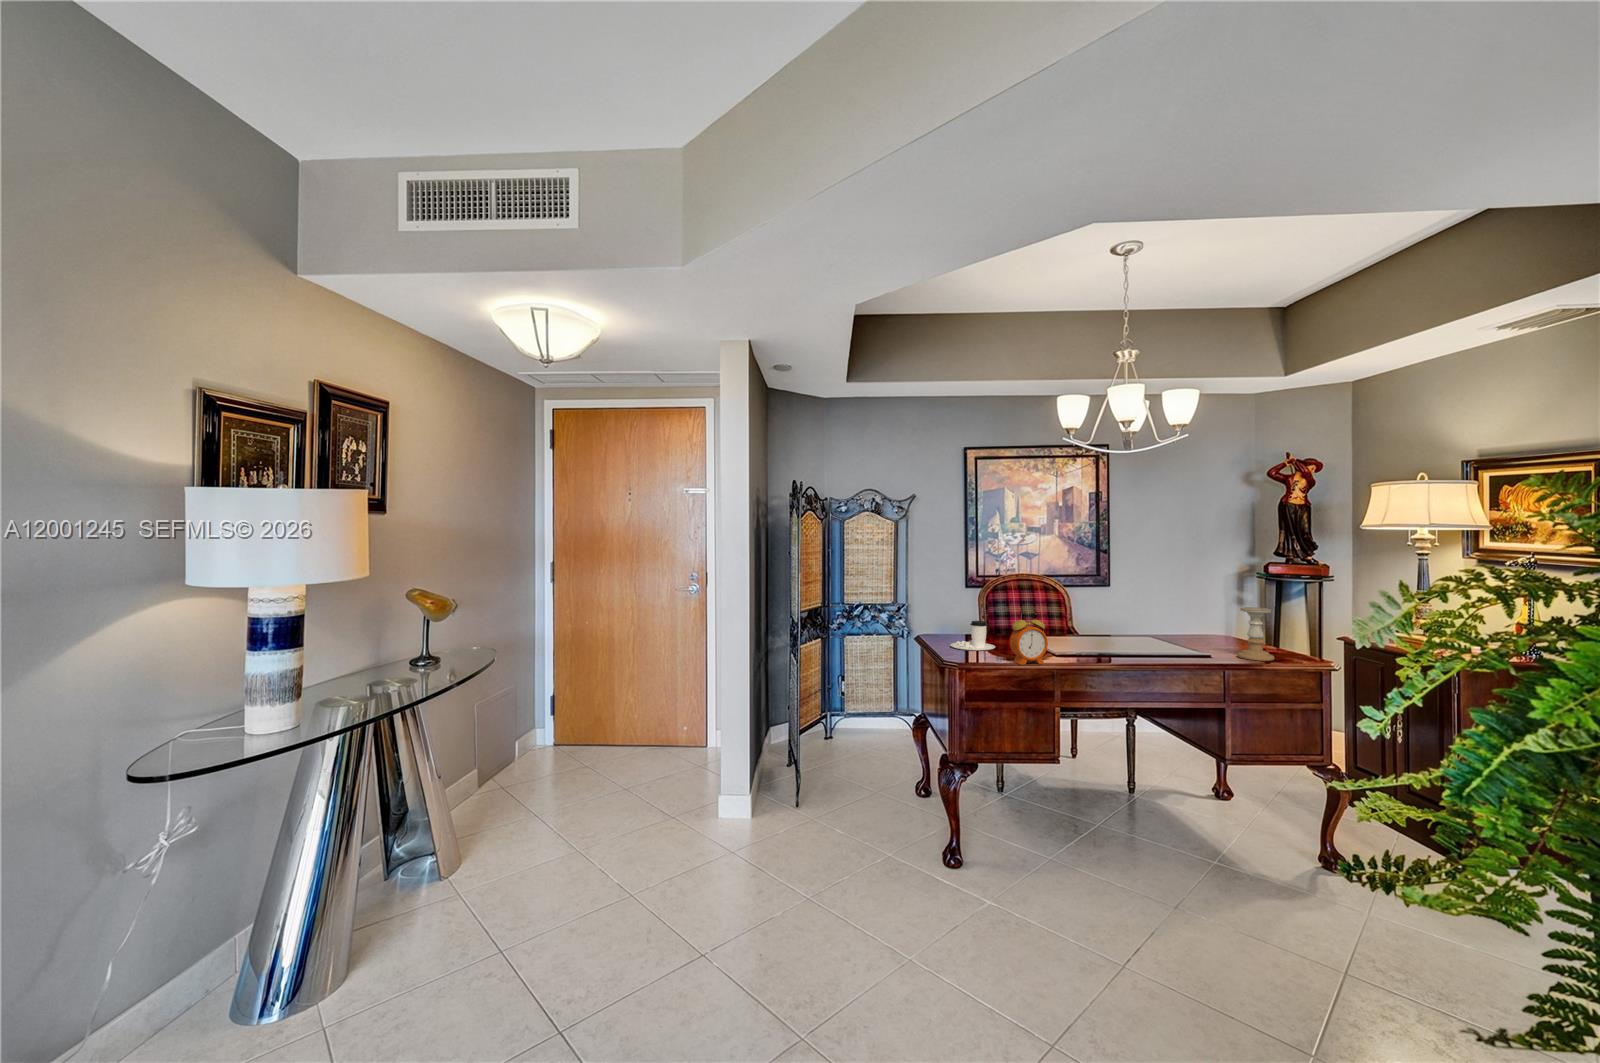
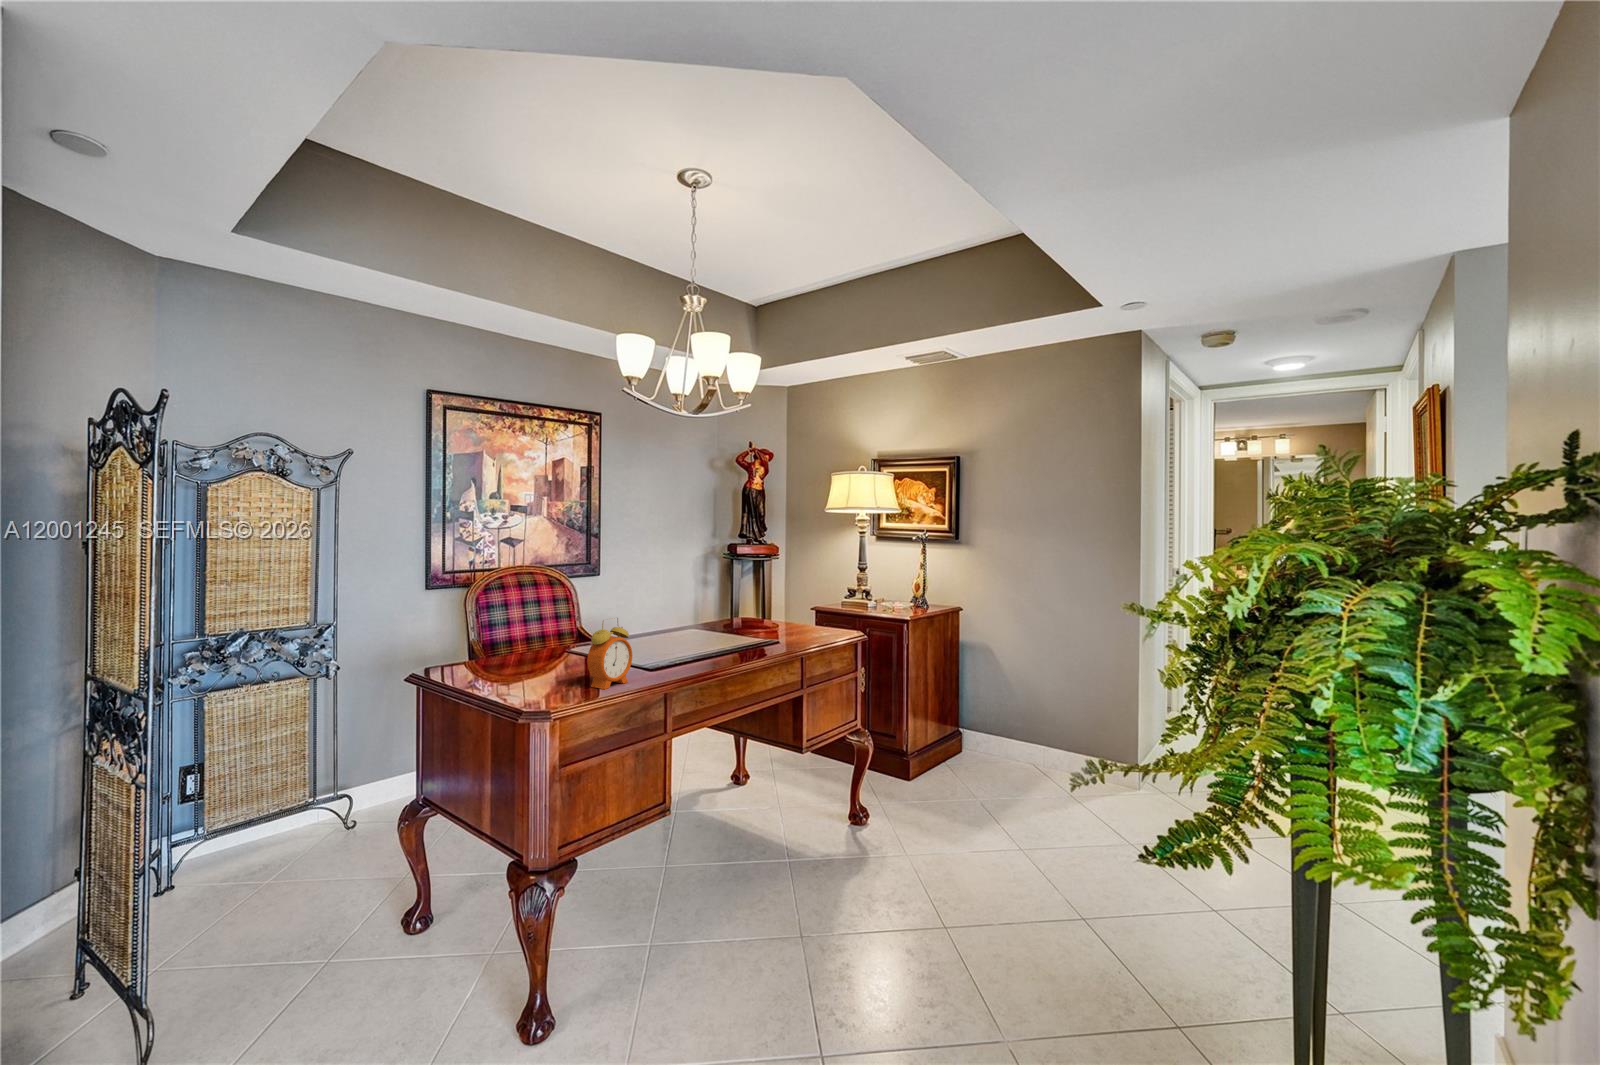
candle holder: present [1237,607,1274,661] -> none [775,590,805,641]
coffee cup: present [951,621,995,651] -> none [472,636,539,680]

